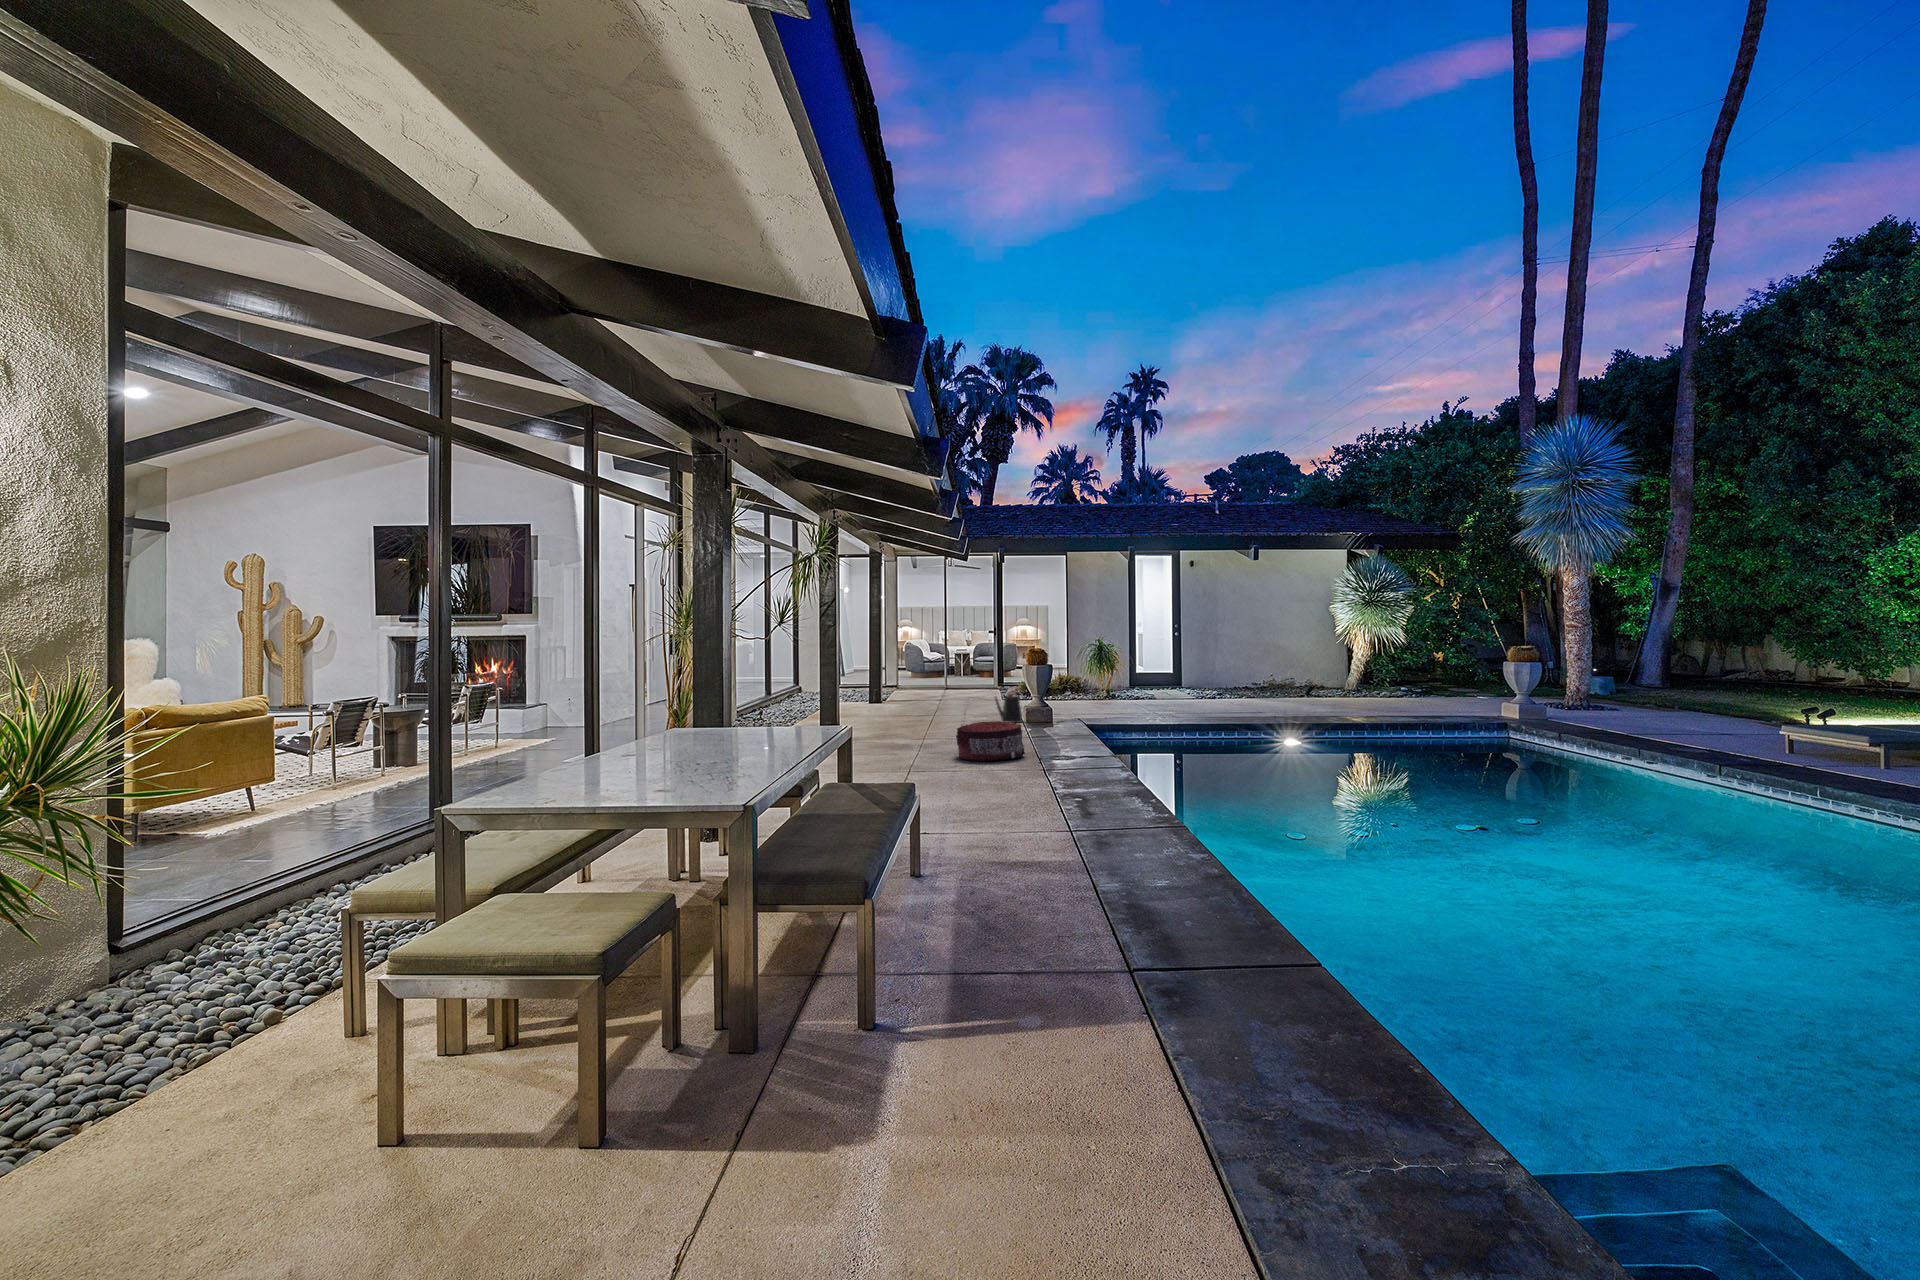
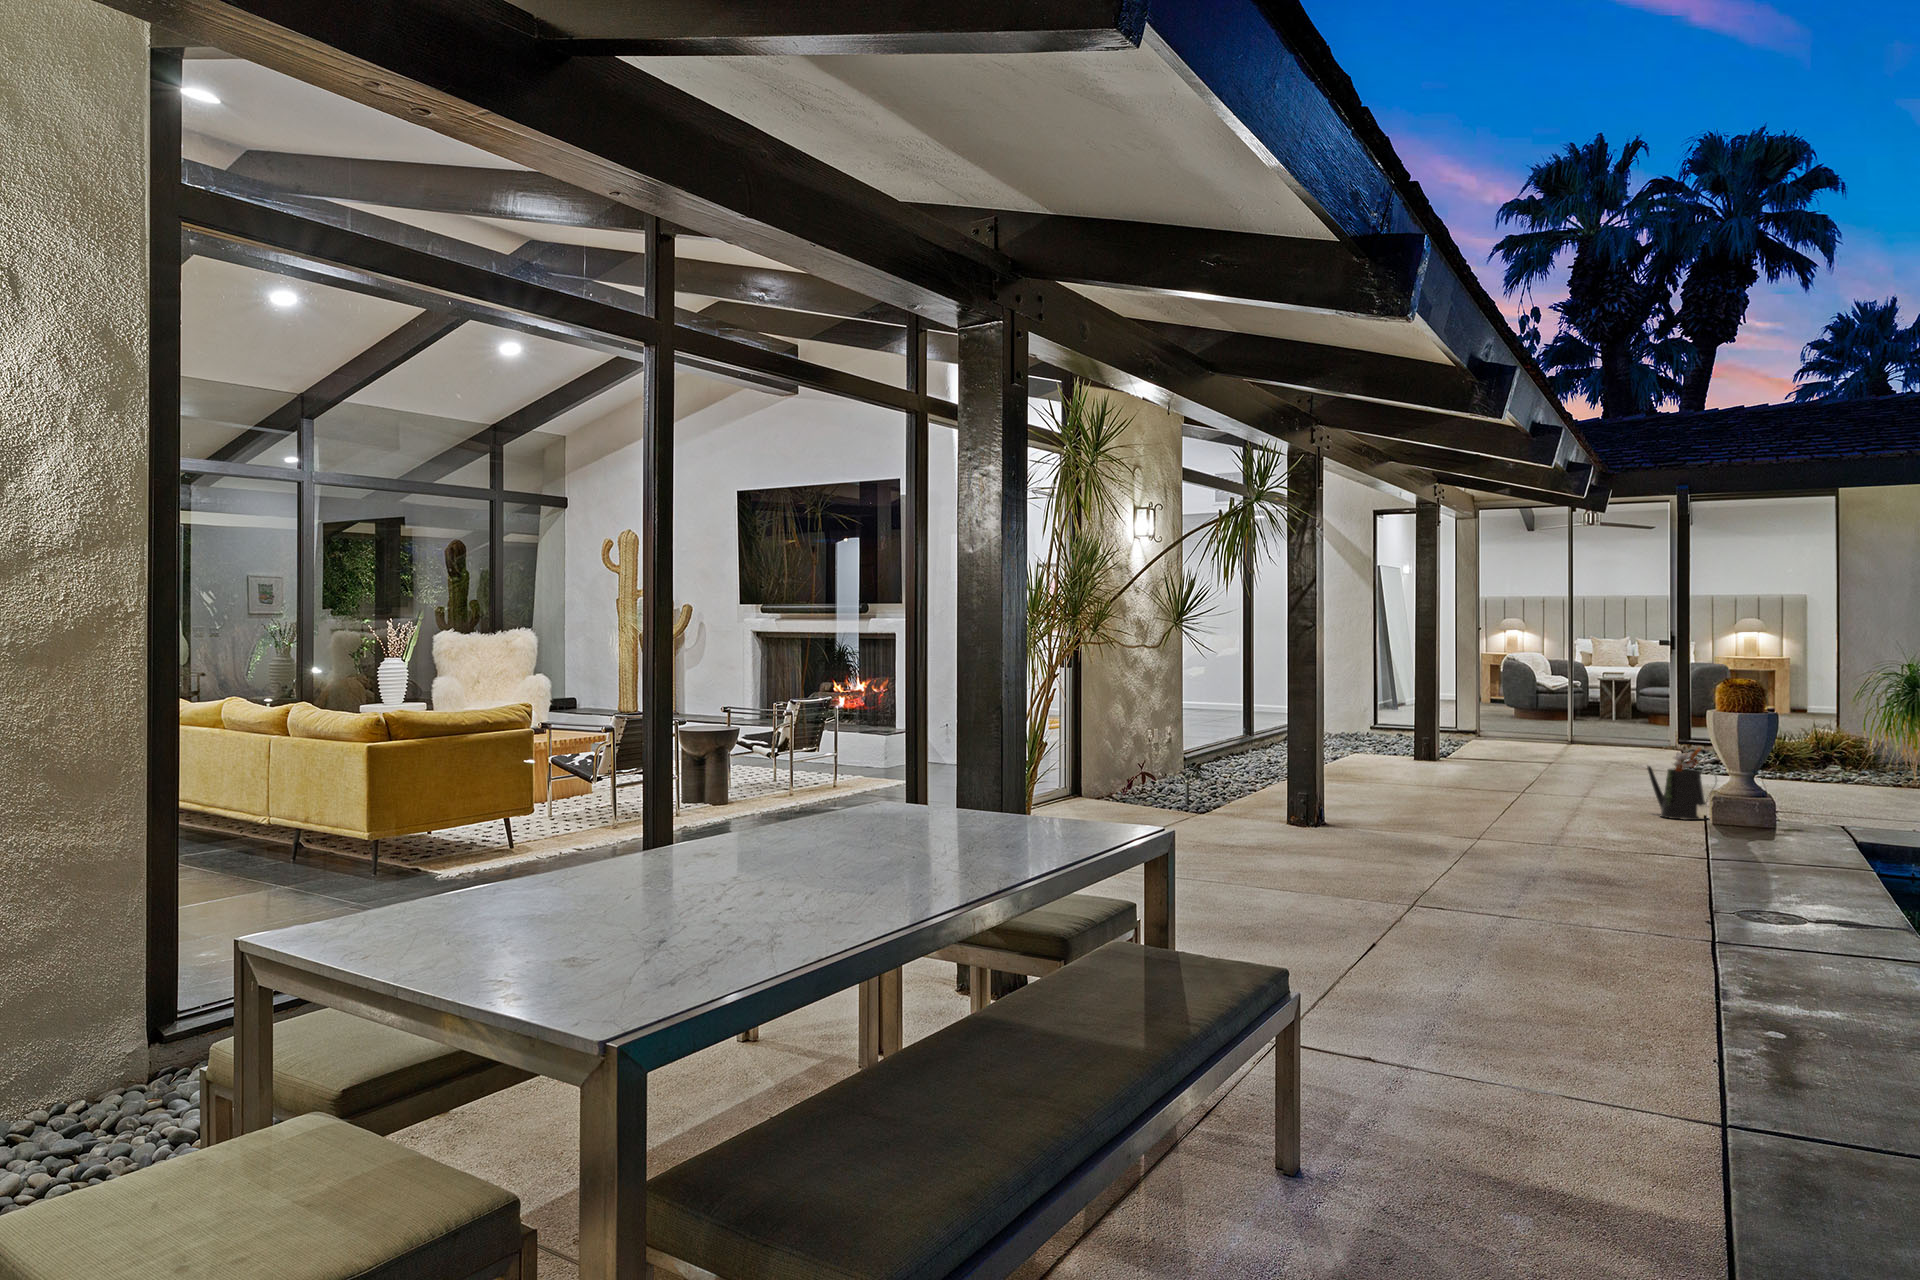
pouf: present [956,721,1025,761] -> none [1531,816,1680,894]

